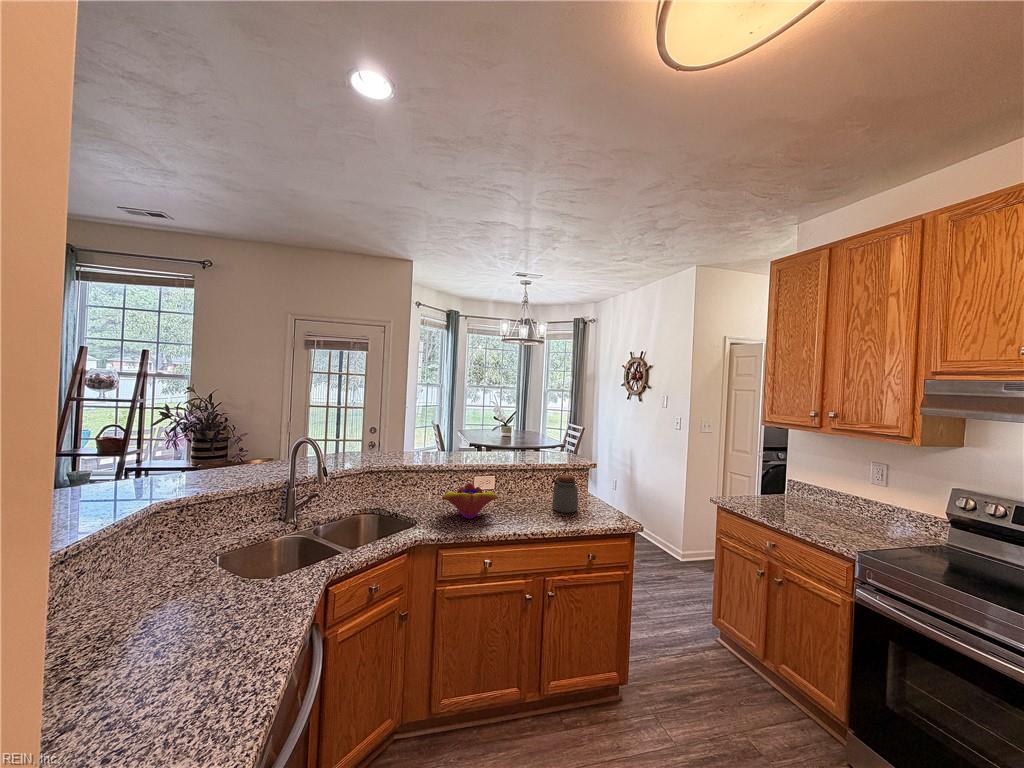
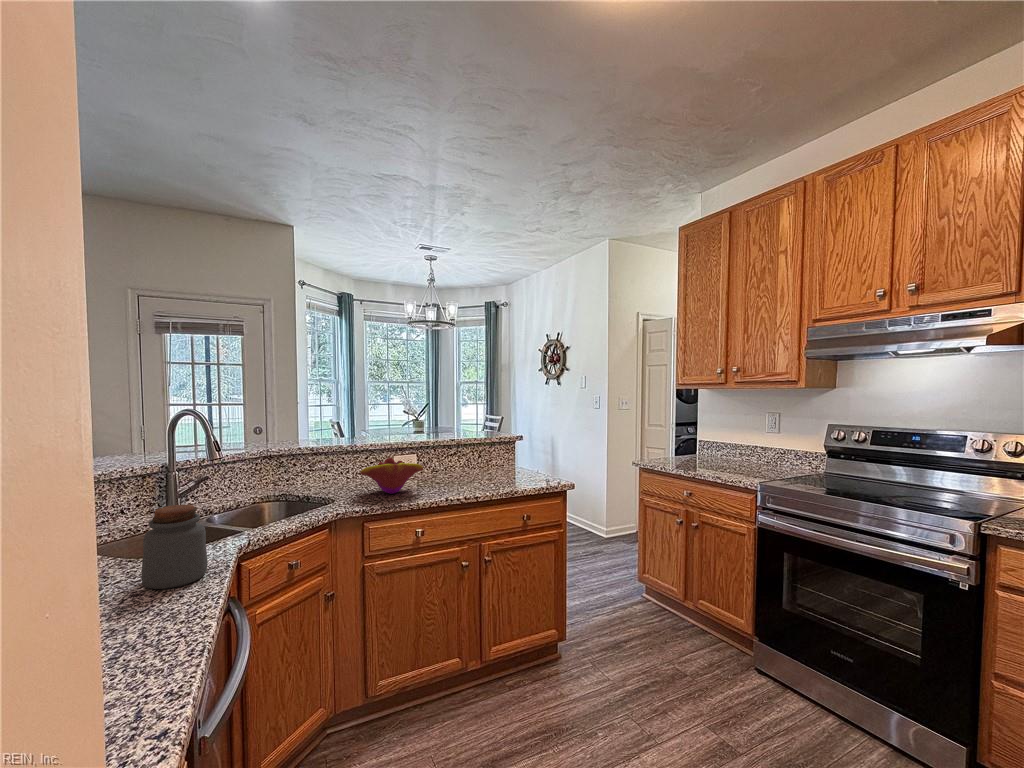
jar: present [552,474,578,513] -> present [141,505,208,589]

